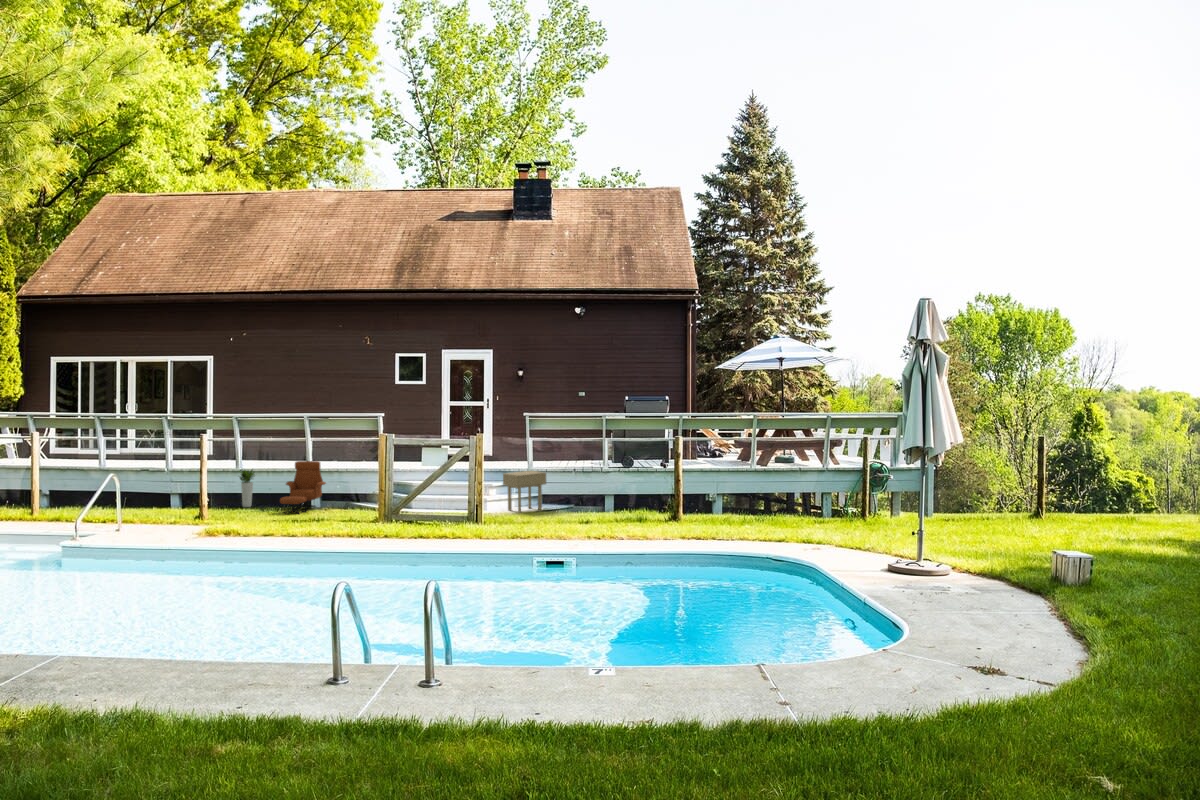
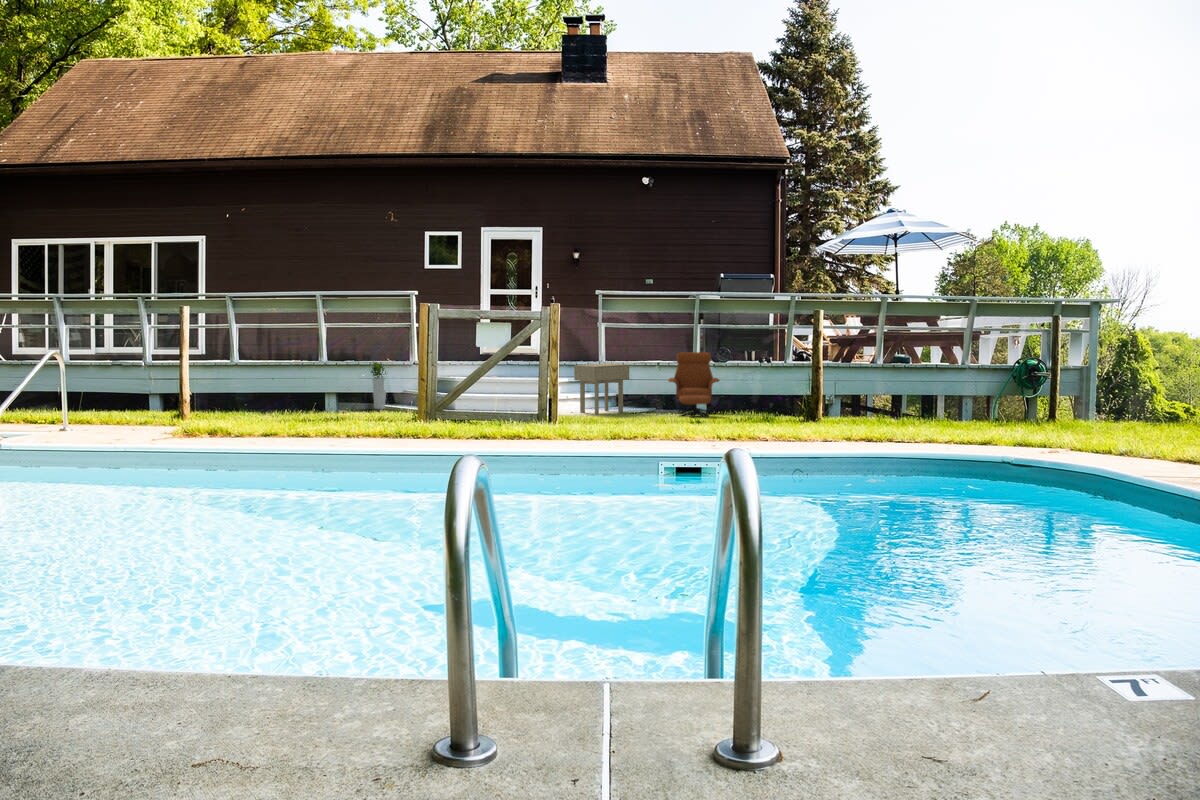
lounge chair: present [280,461,326,514] -> present [668,352,720,418]
planter: present [240,470,254,507] -> present [371,362,386,409]

